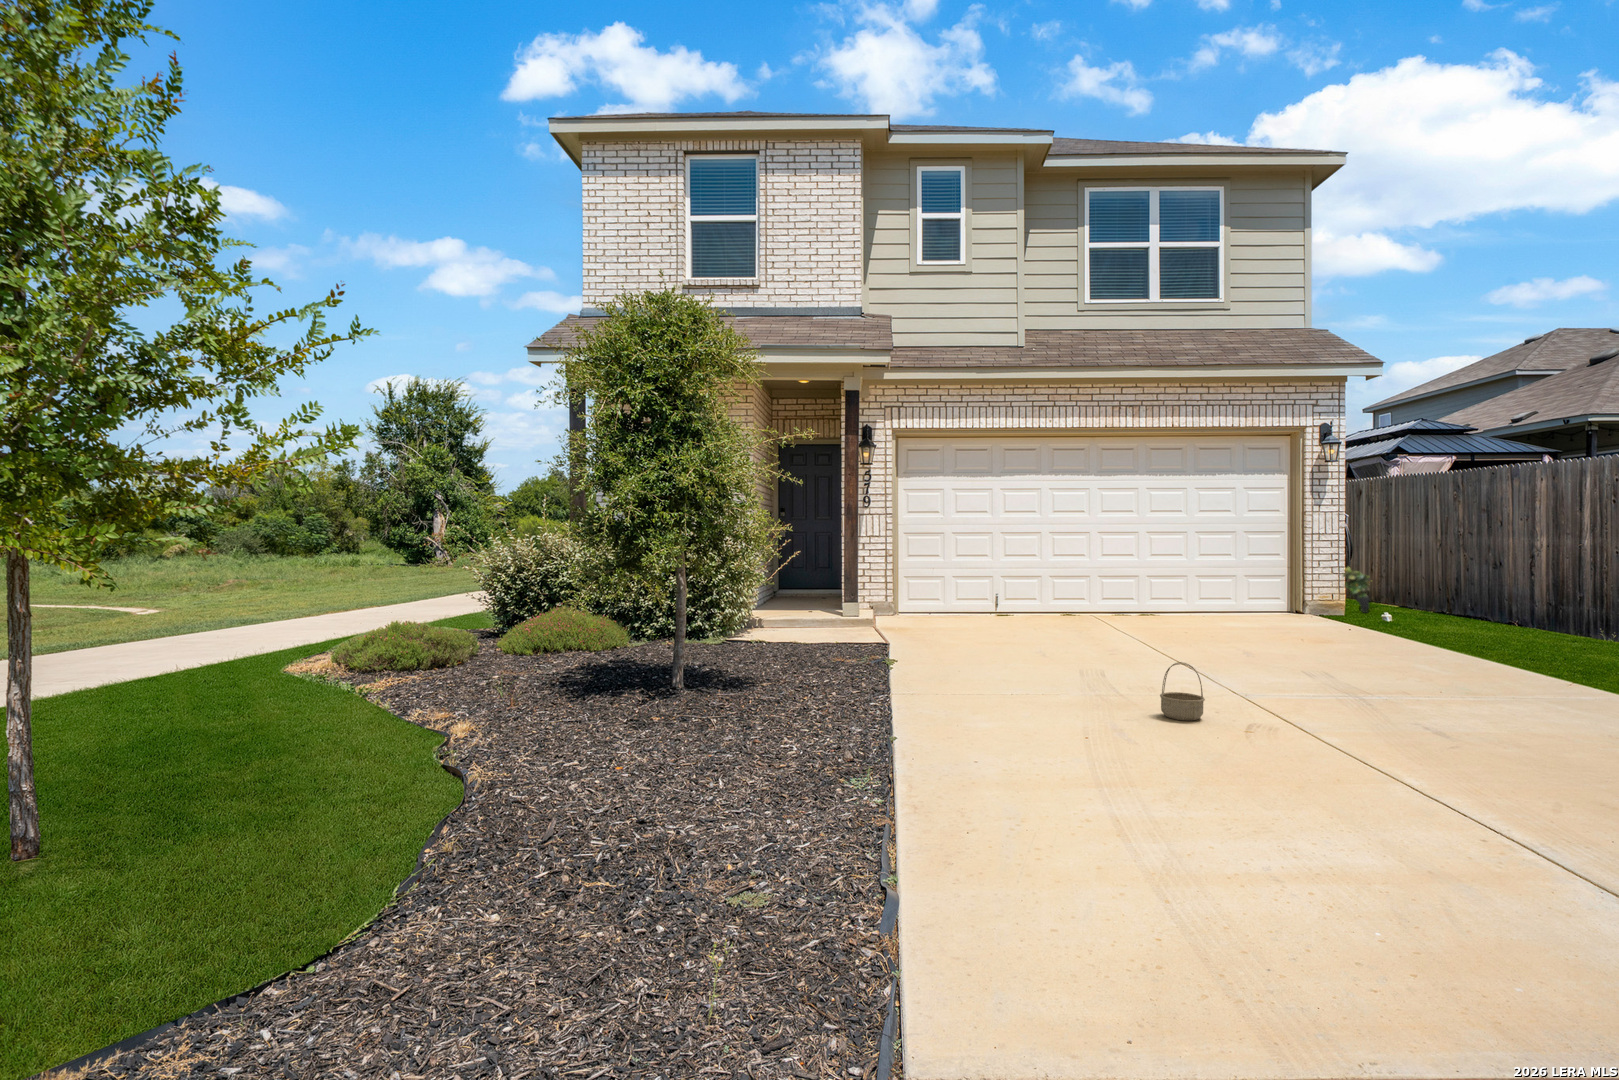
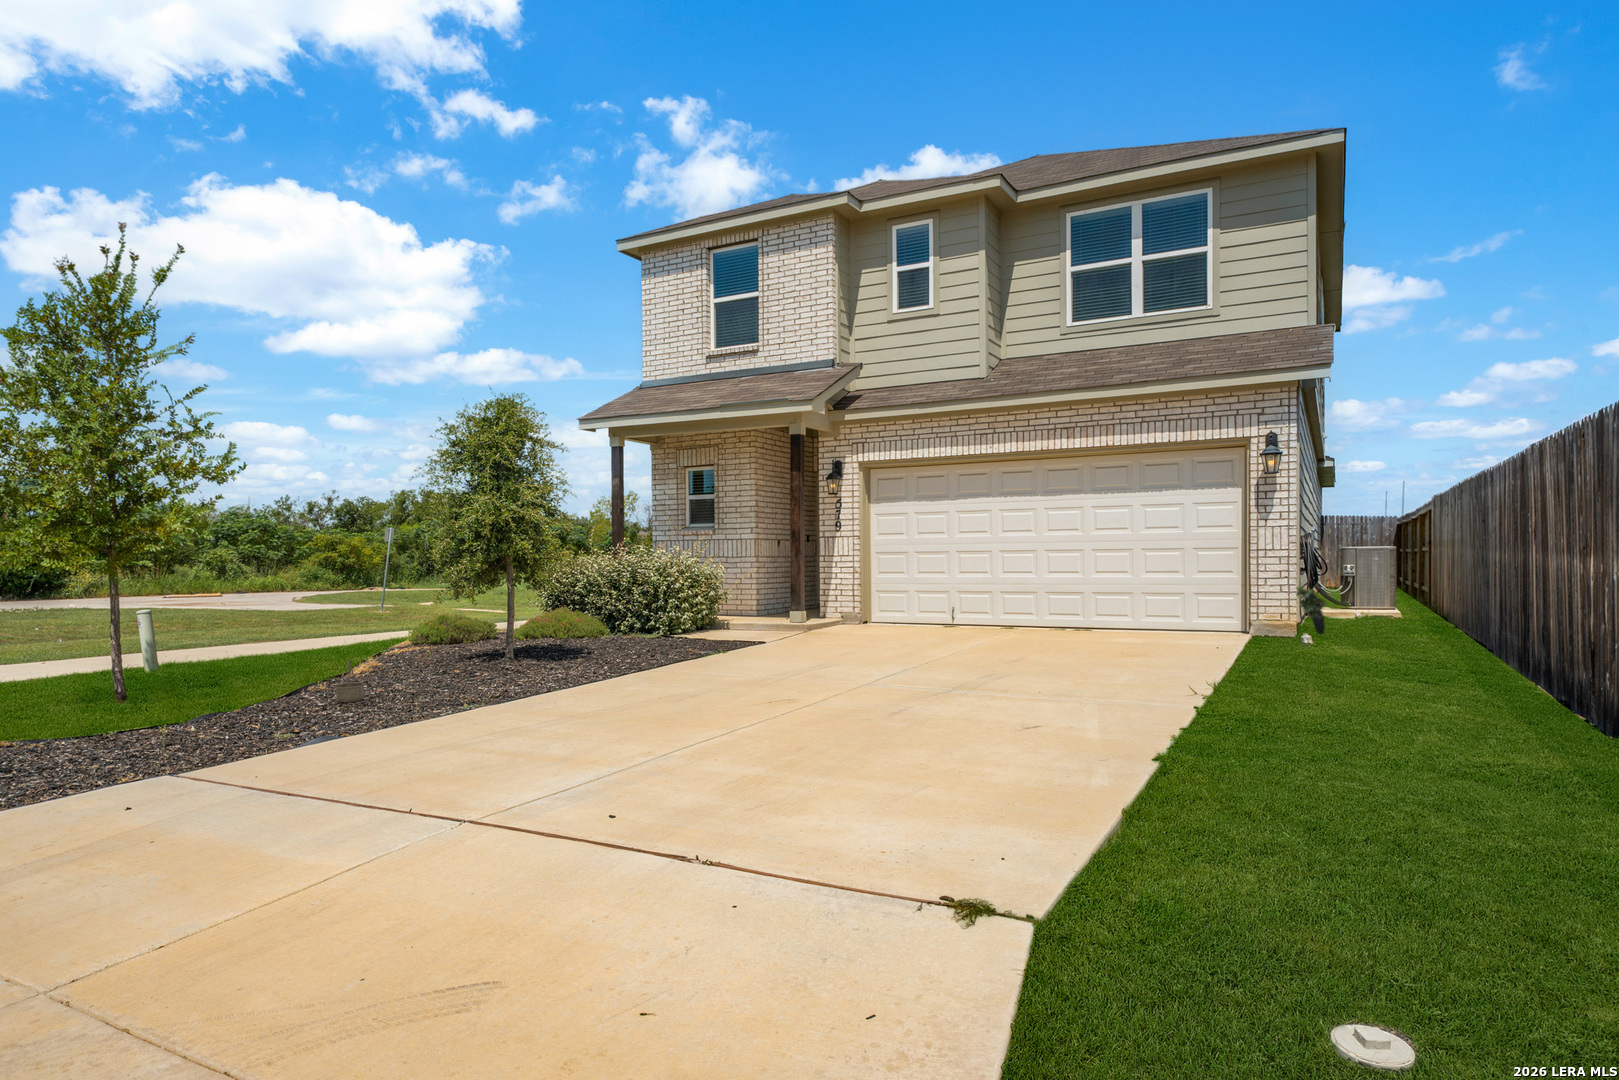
basket: present [1160,662,1205,721] -> present [335,659,365,703]

